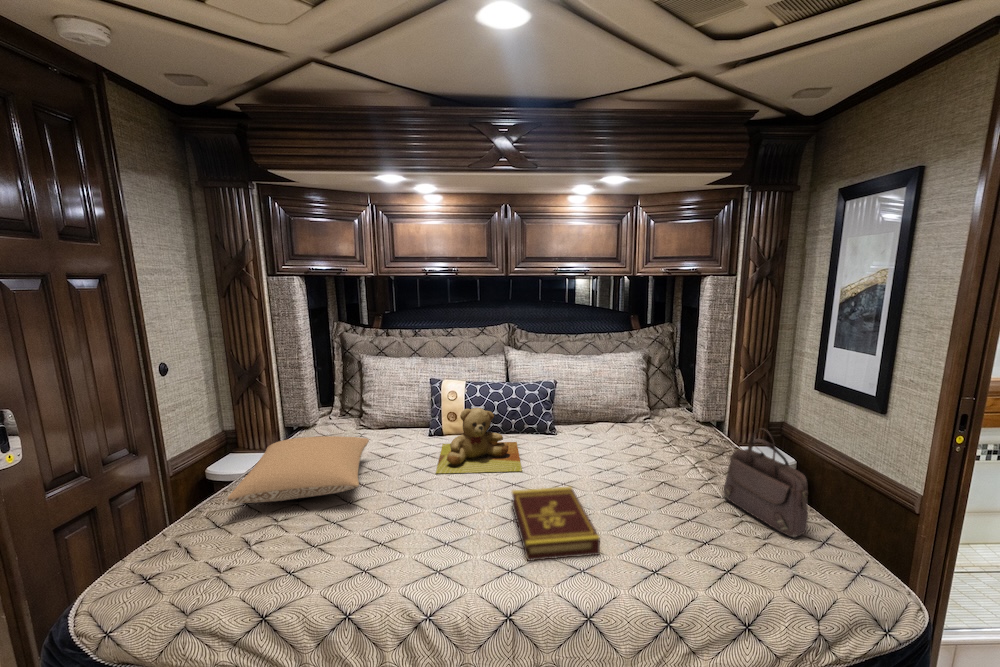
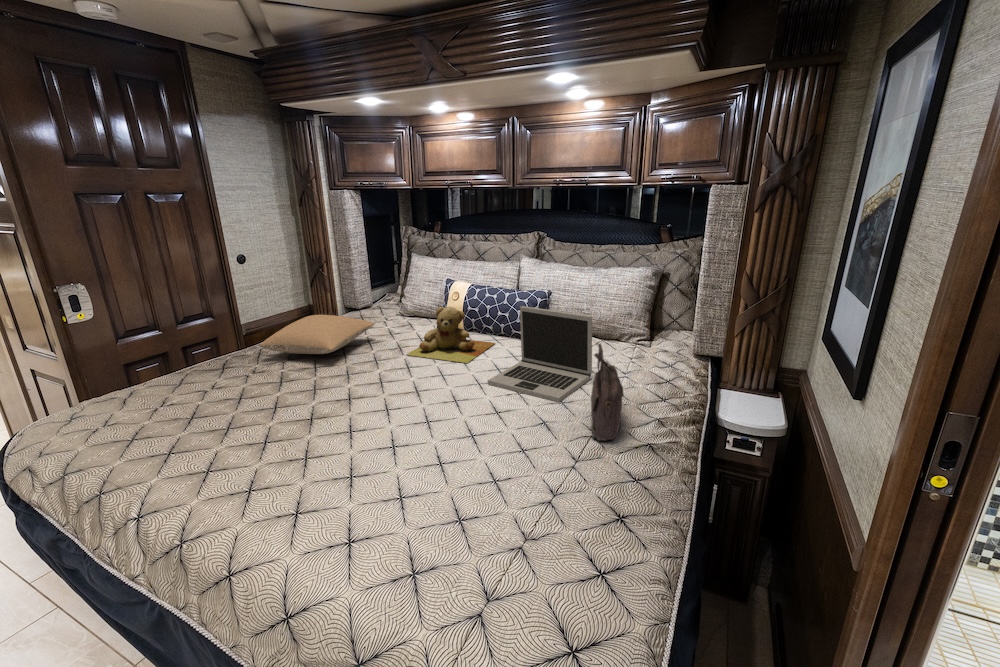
laptop: none [580,398,683,500] -> present [488,306,592,402]
book: present [512,487,600,561] -> none [388,370,471,418]

